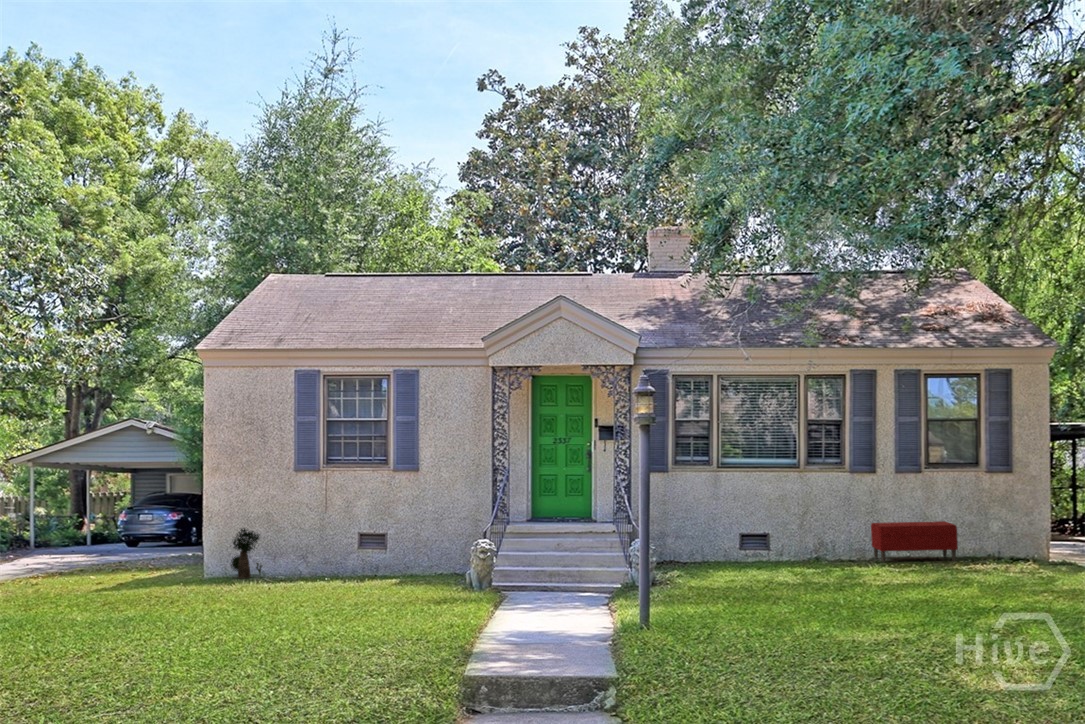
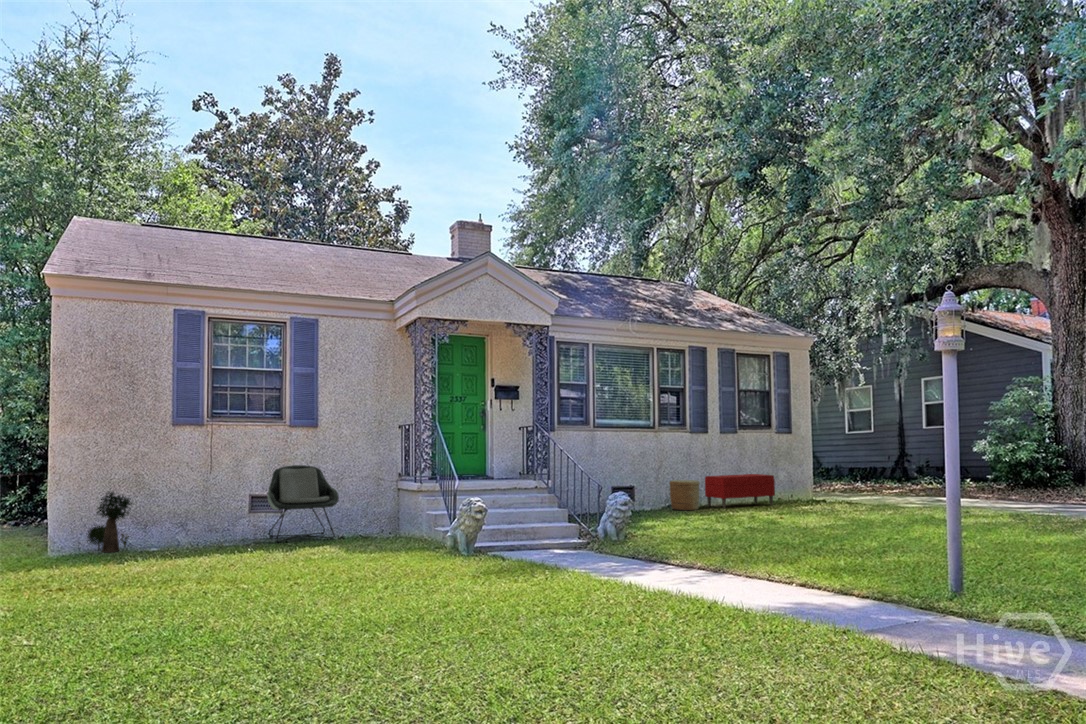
lounge chair: none [363,507,426,579] -> present [268,465,339,543]
woven basket: none [816,527,851,563] -> present [669,480,700,510]

